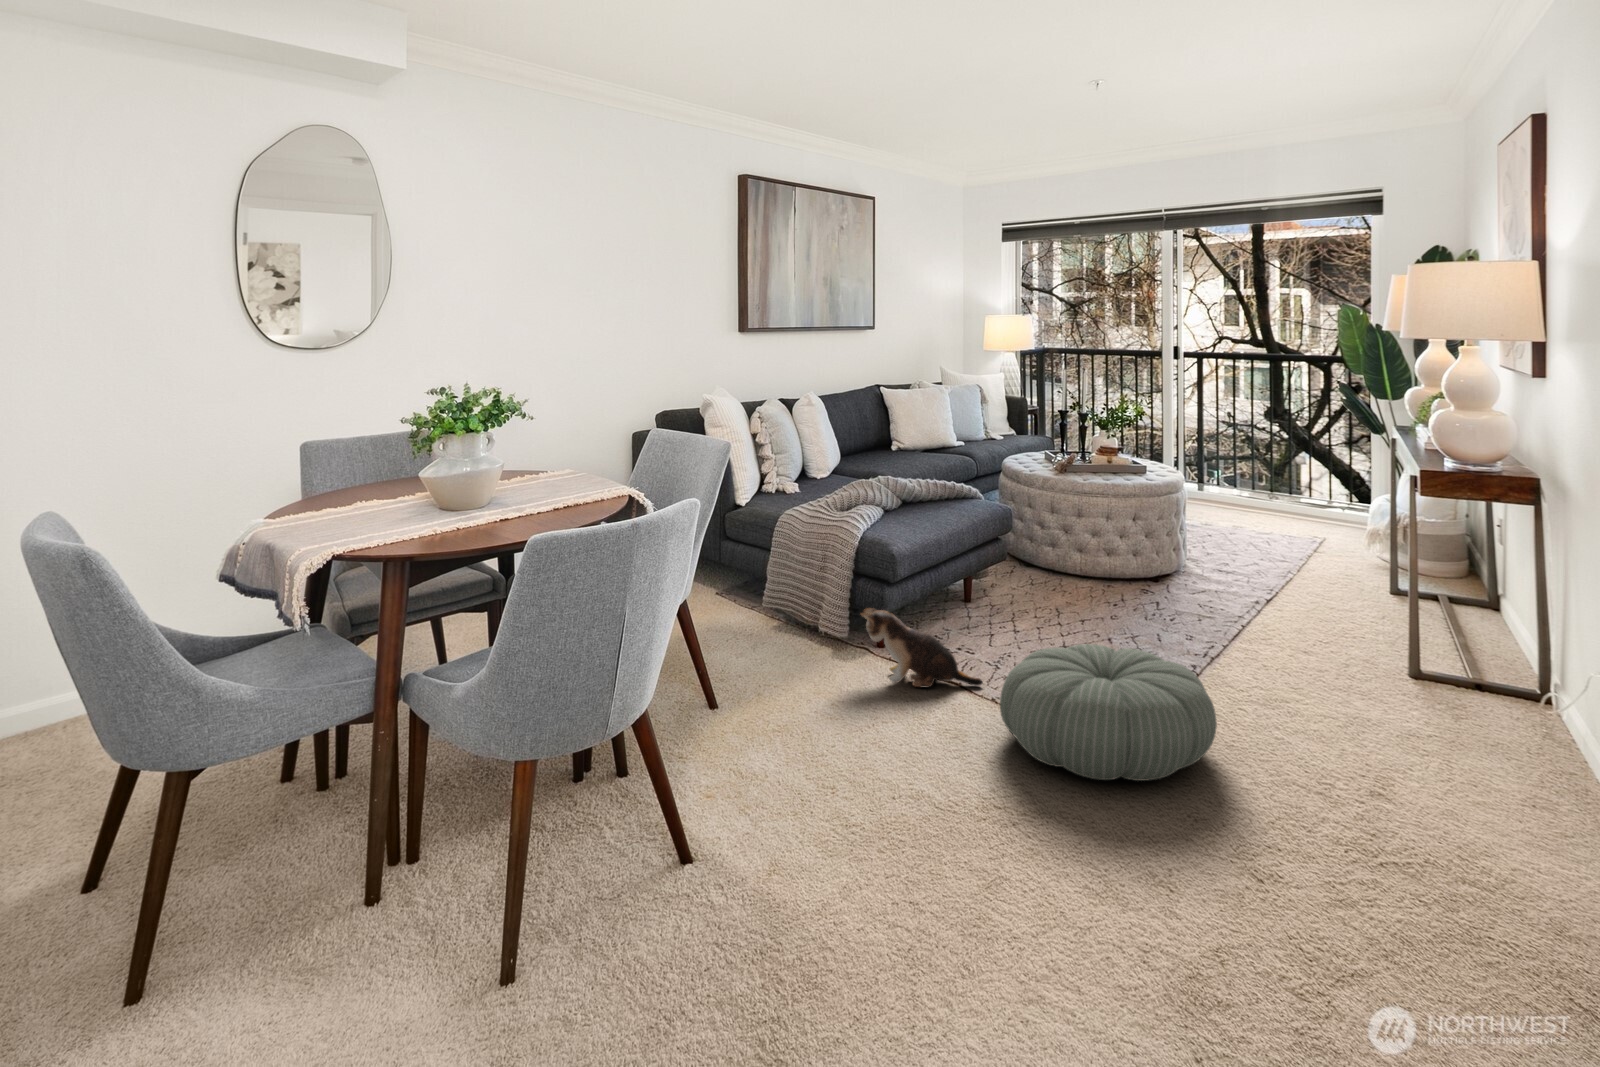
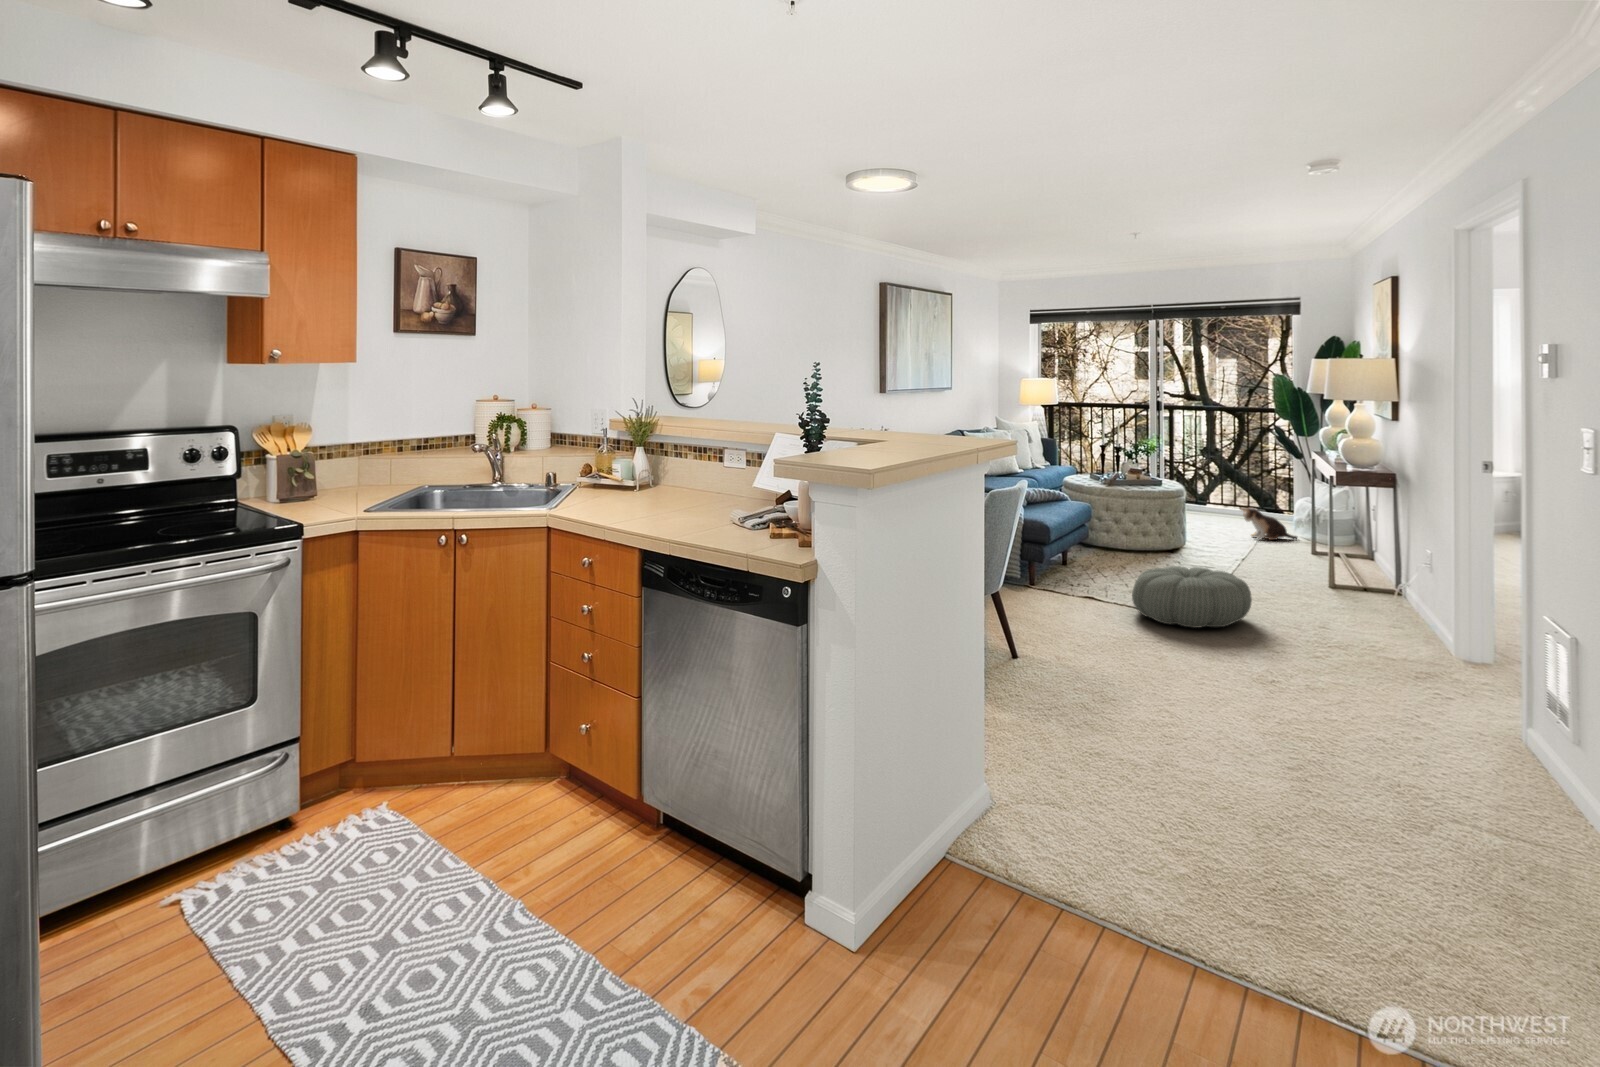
plush toy: present [861,608,983,688] -> present [1241,508,1297,540]

